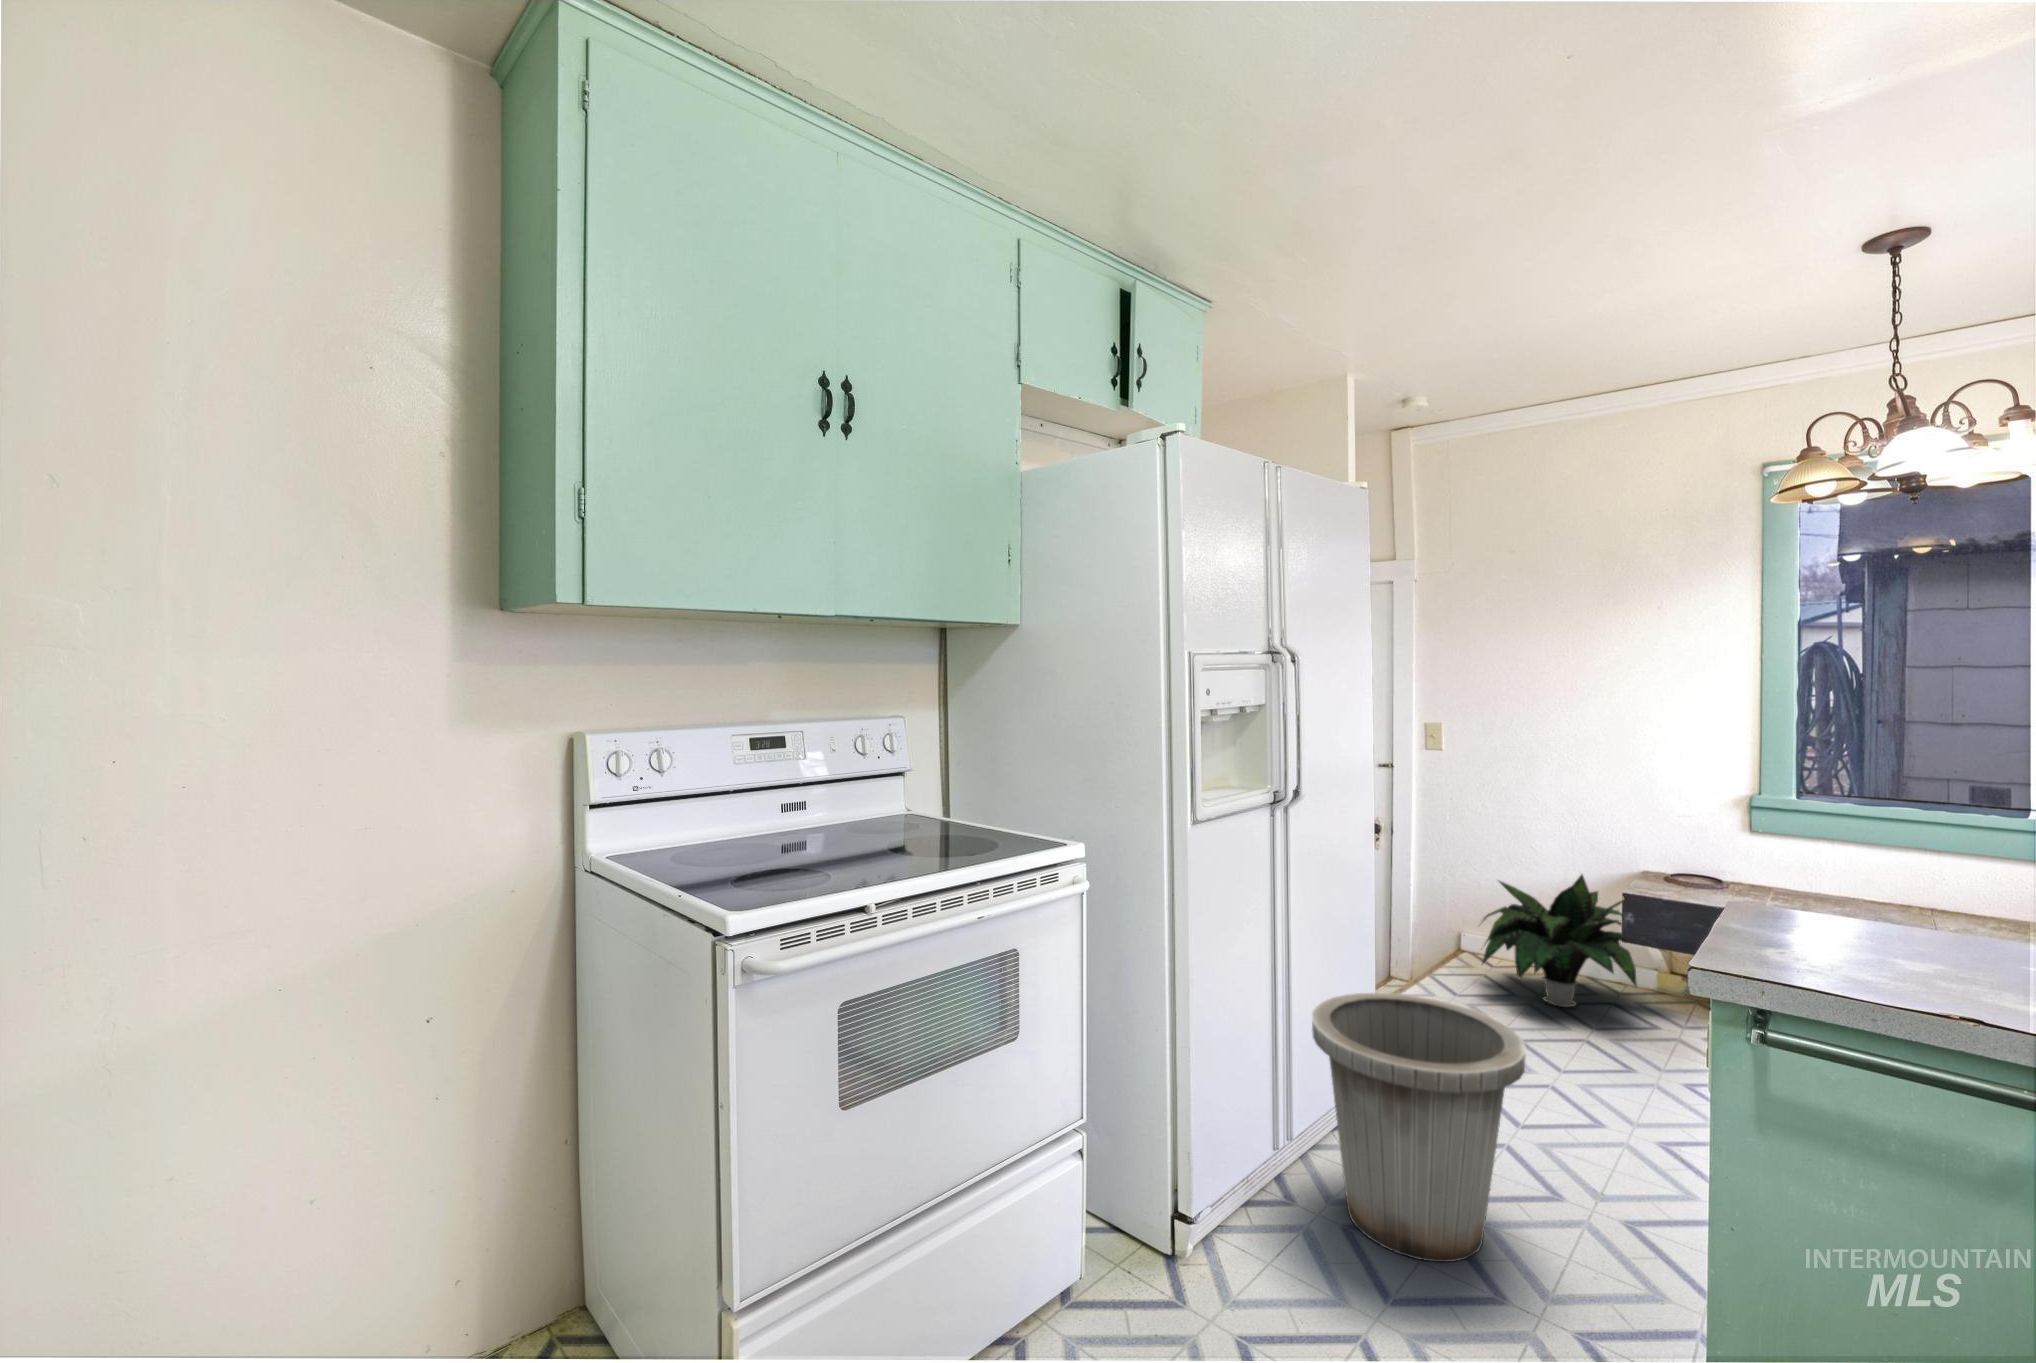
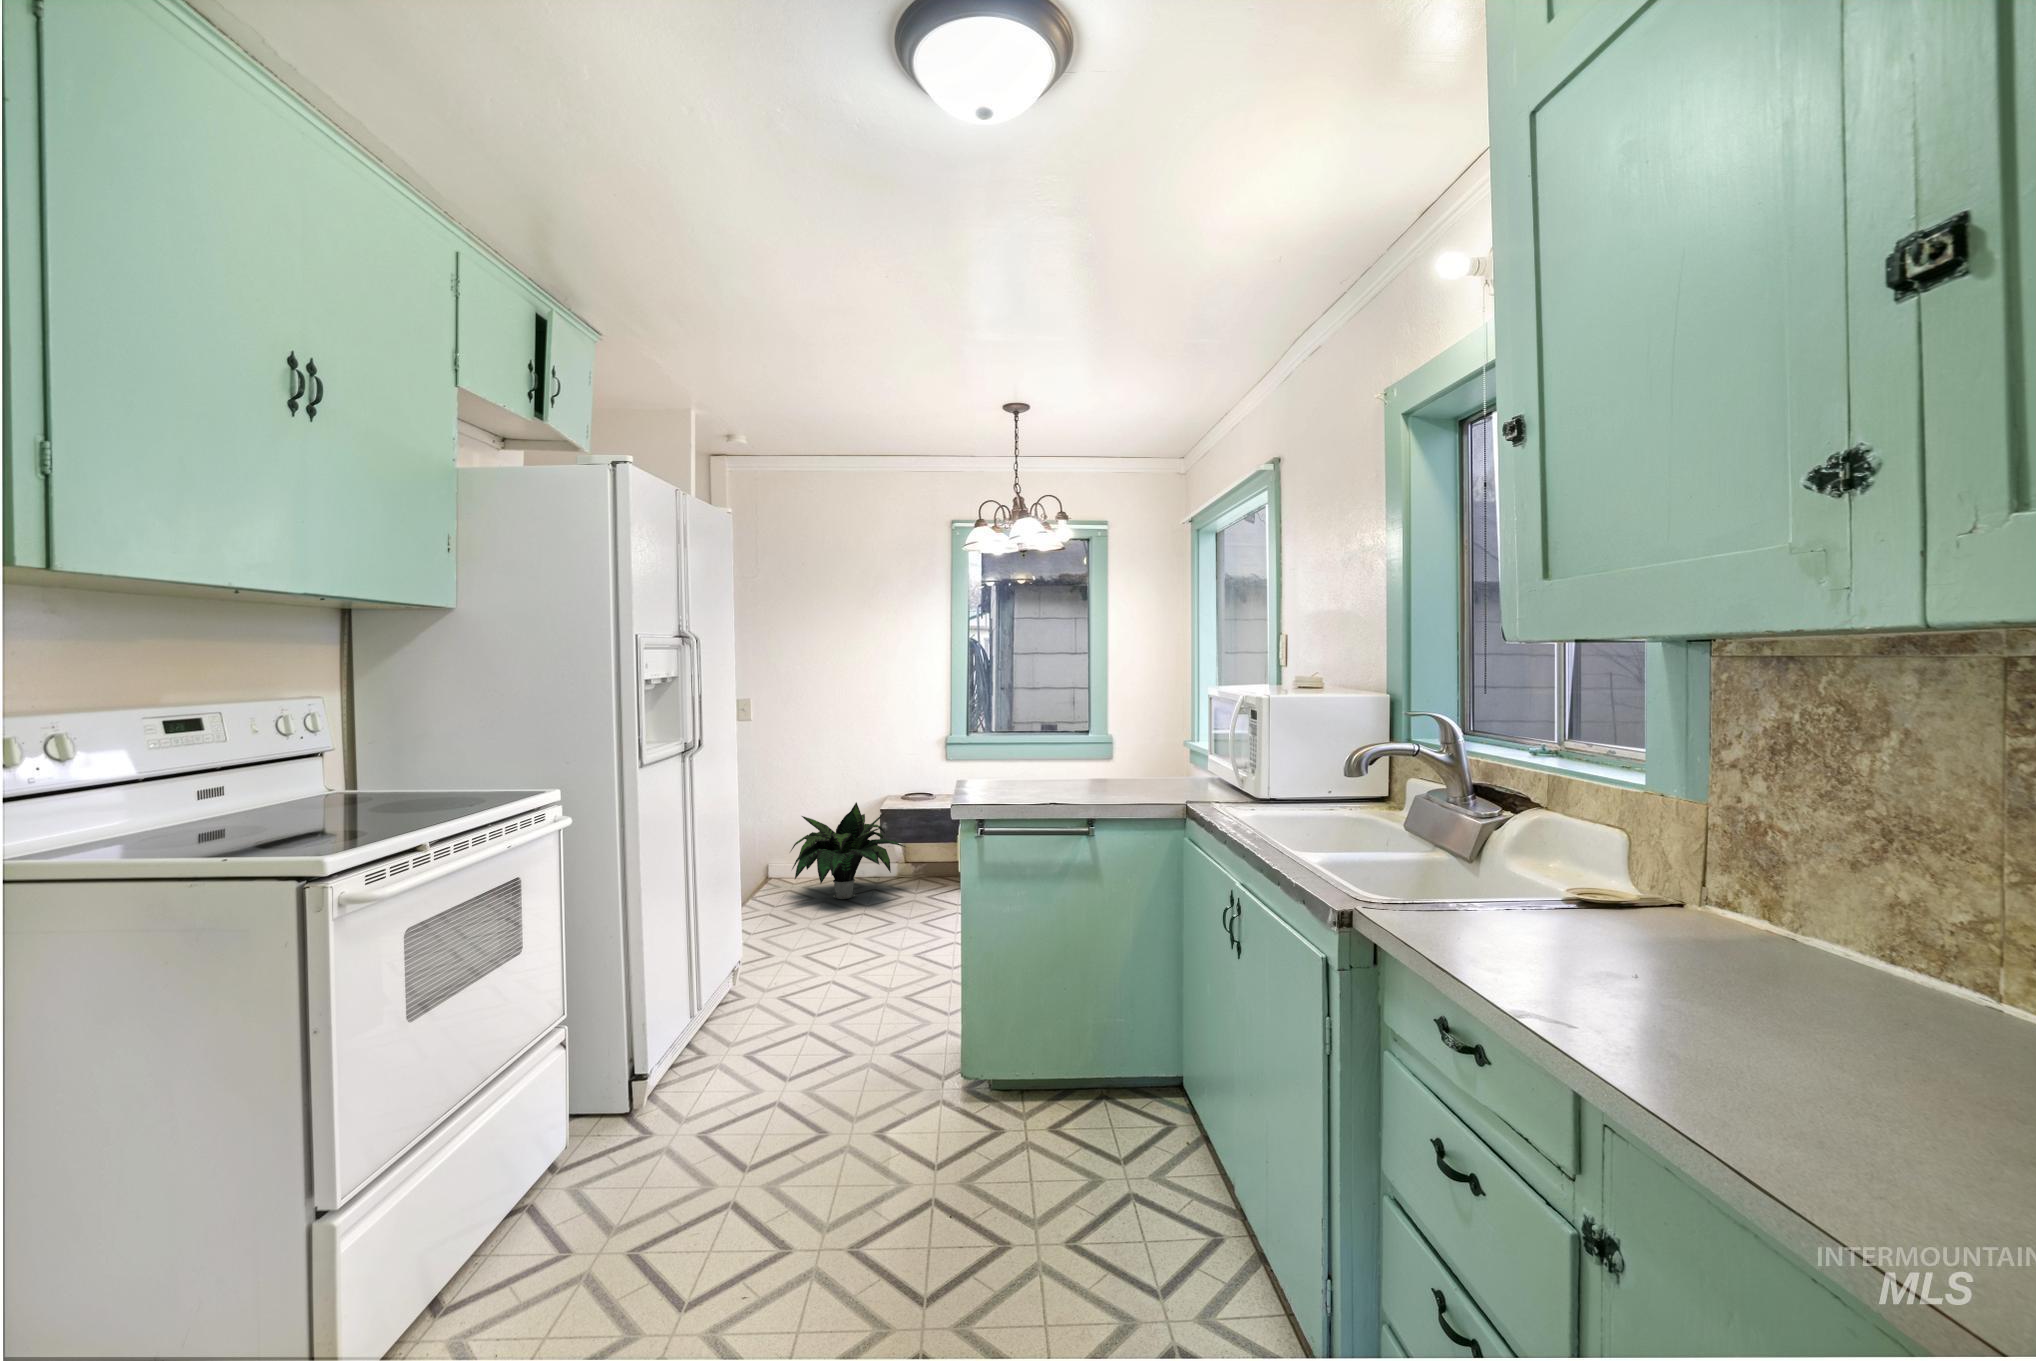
trash can: present [1312,993,1526,1262] -> none [717,885,856,1054]

